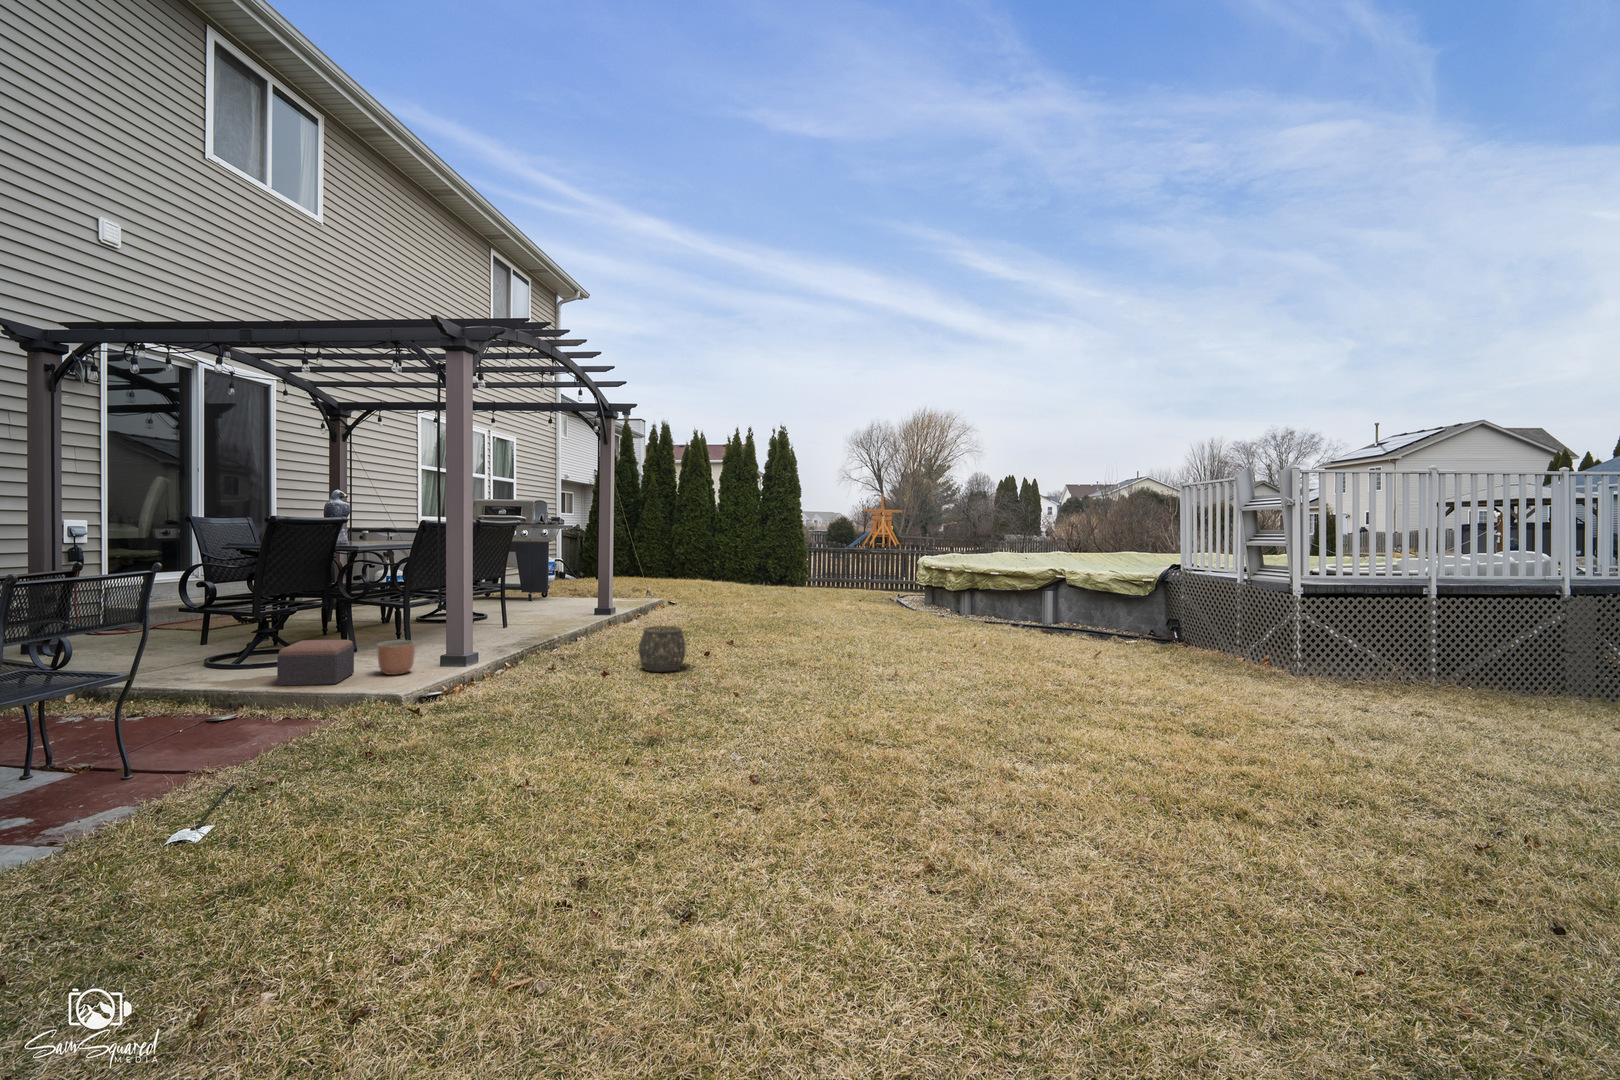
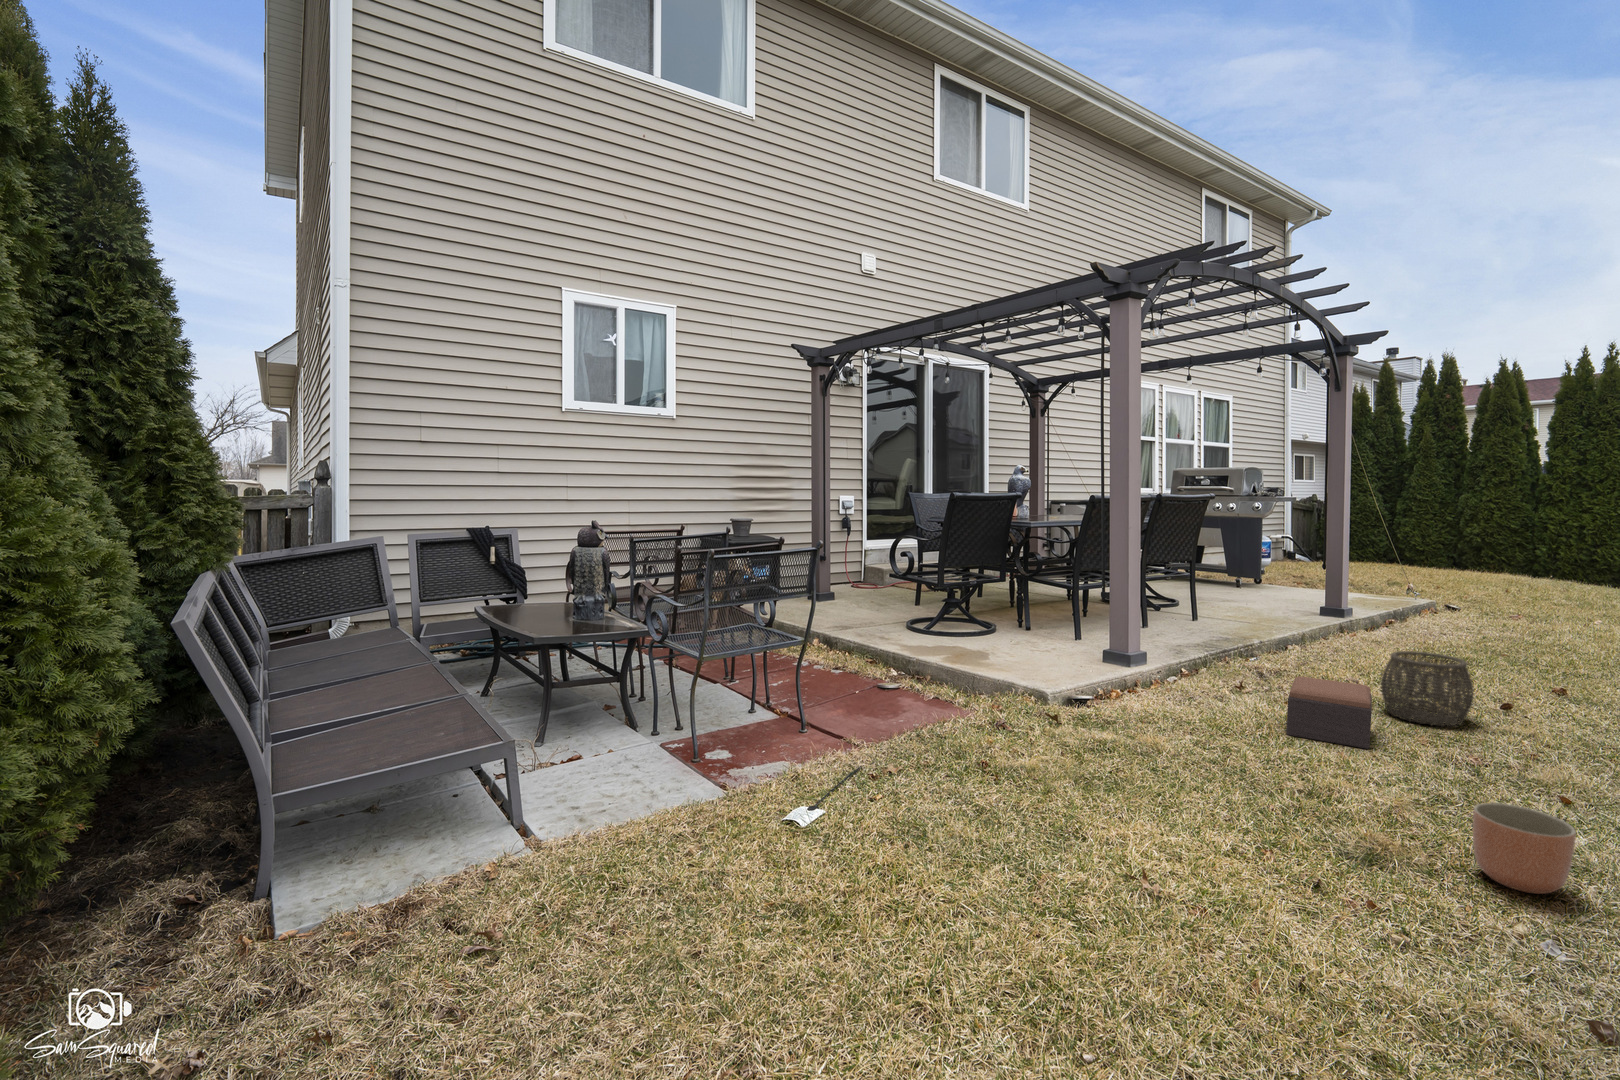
footstool: present [277,640,354,686] -> present [1286,676,1372,749]
planter: present [377,640,415,675] -> present [1473,803,1576,894]

